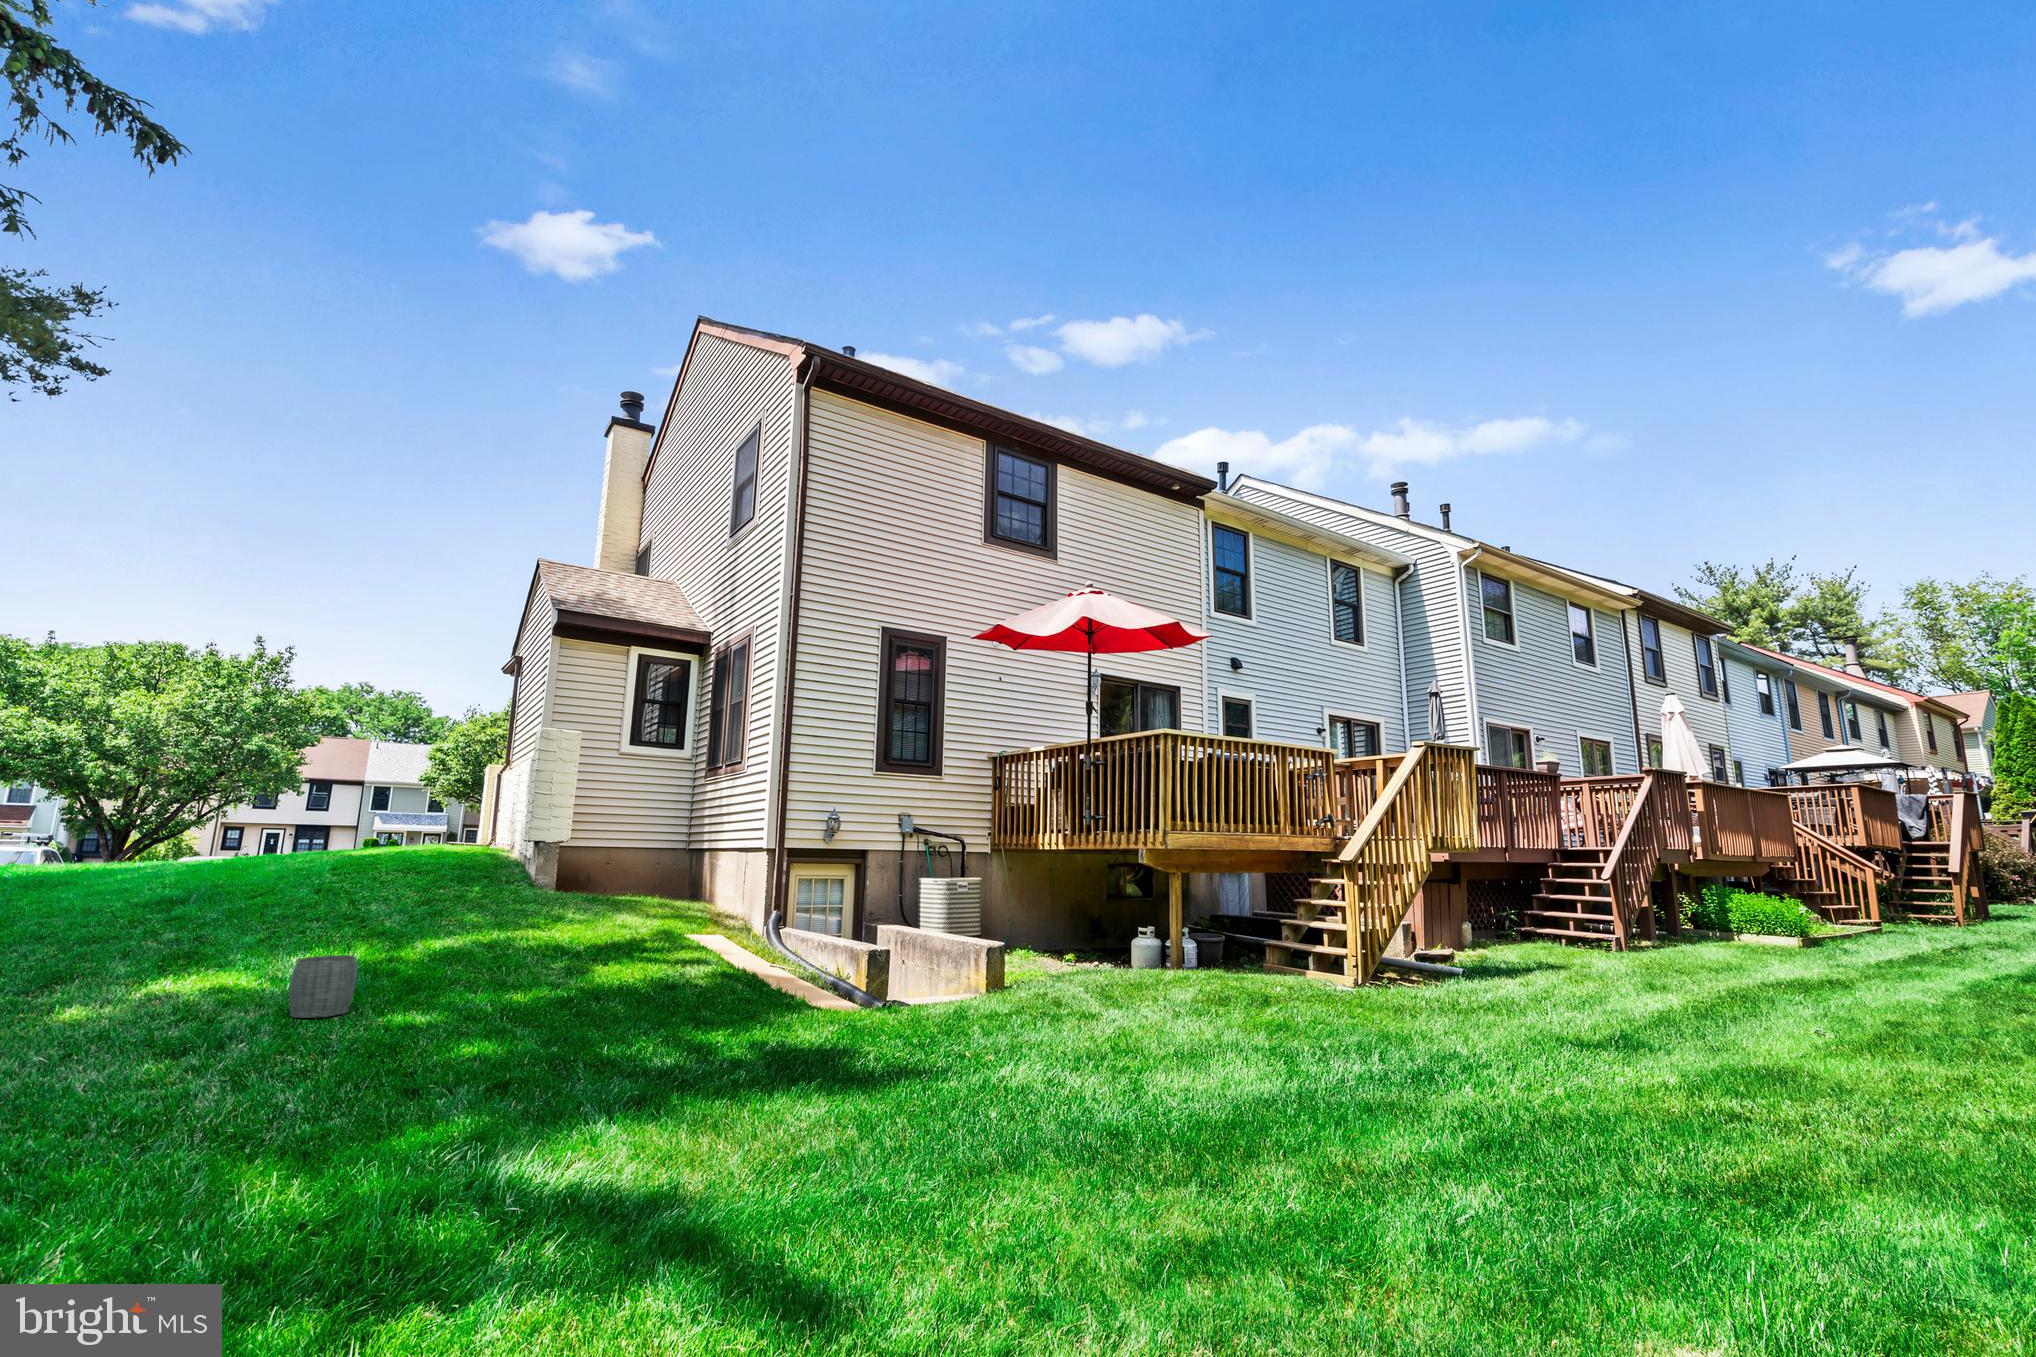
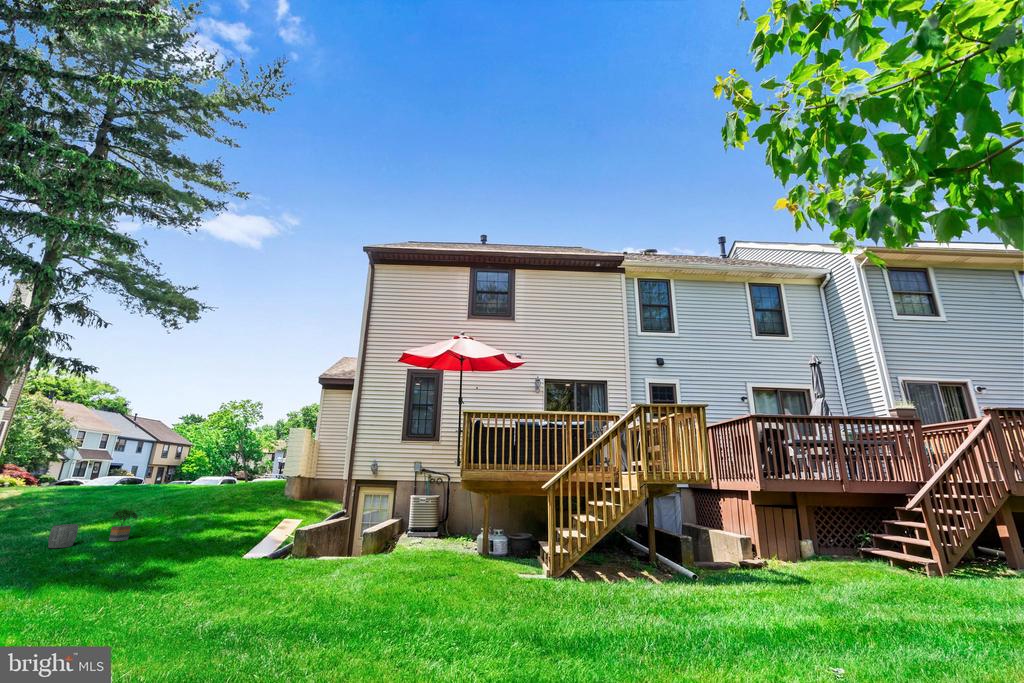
potted tree: none [403,914,470,993] -> present [109,510,138,541]

